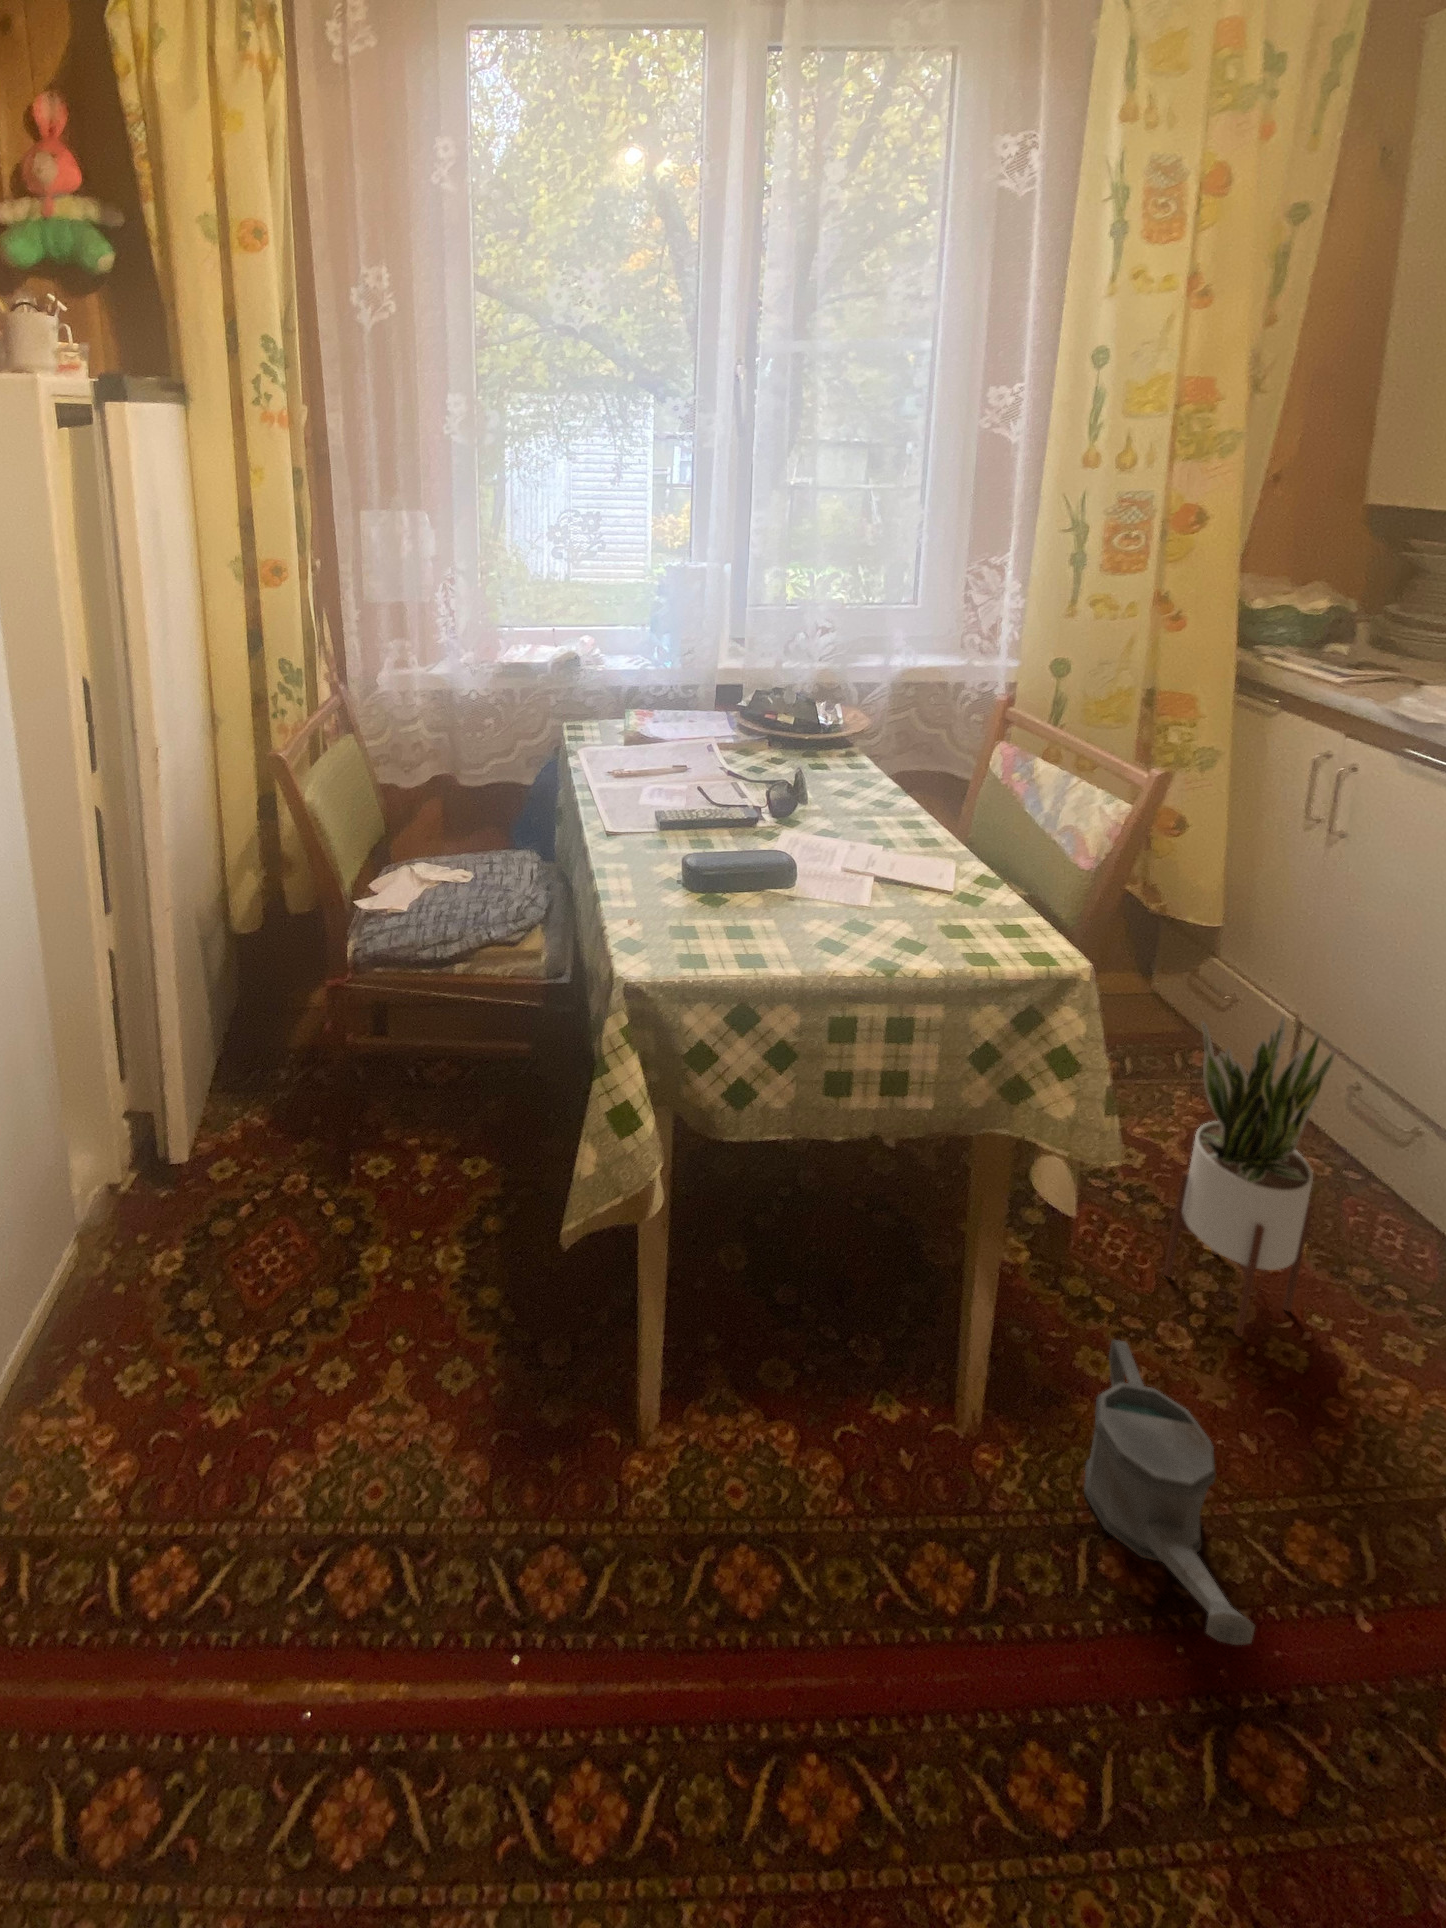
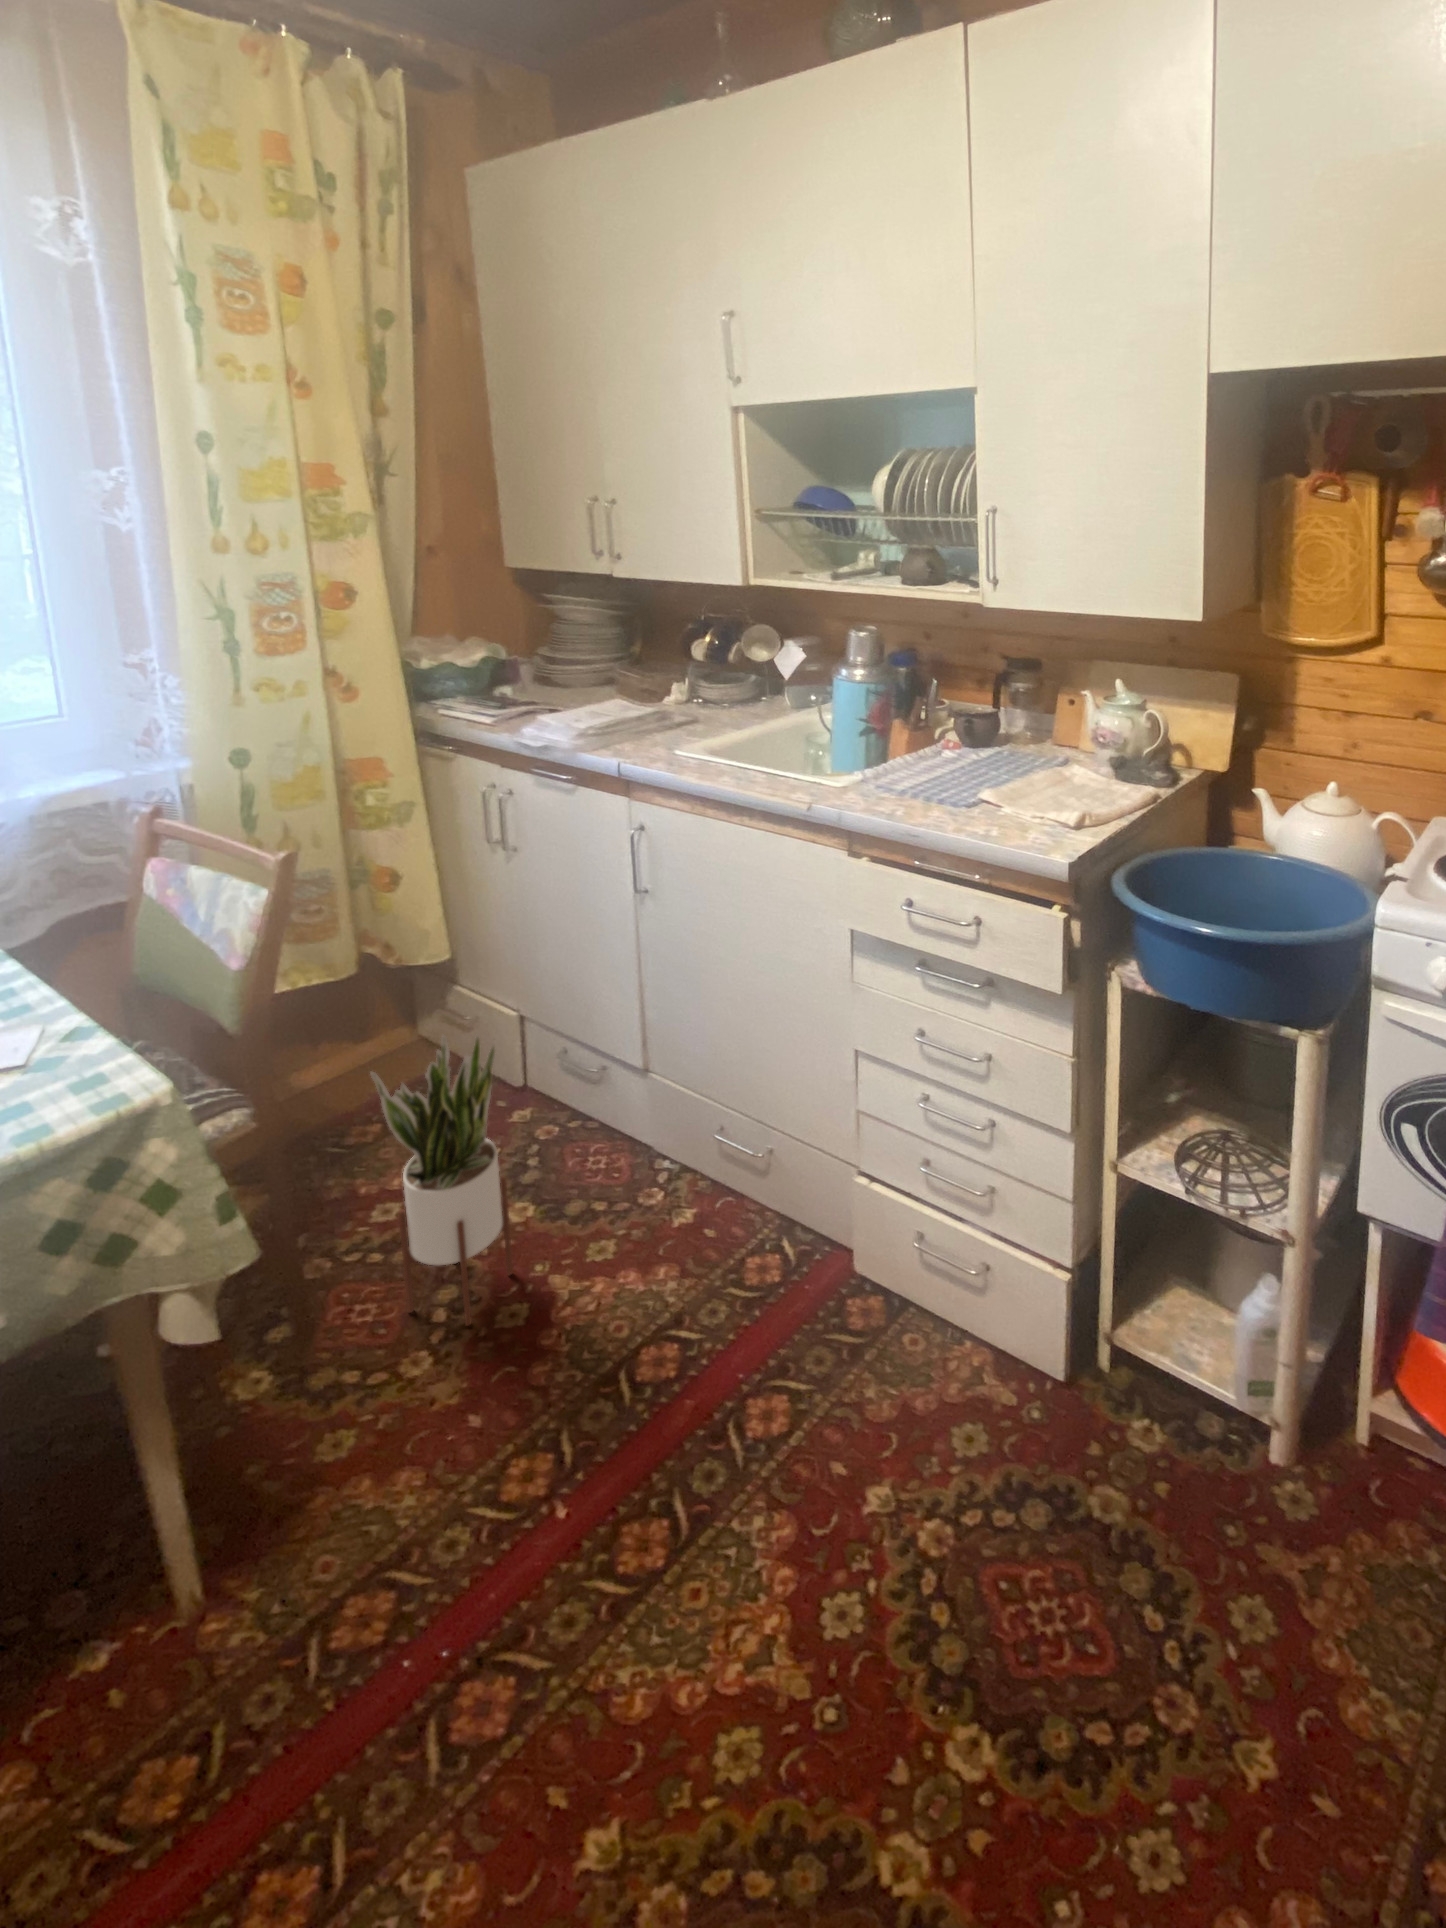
watering can: present [1084,1340,1255,1645] -> none [302,1408,427,1624]

